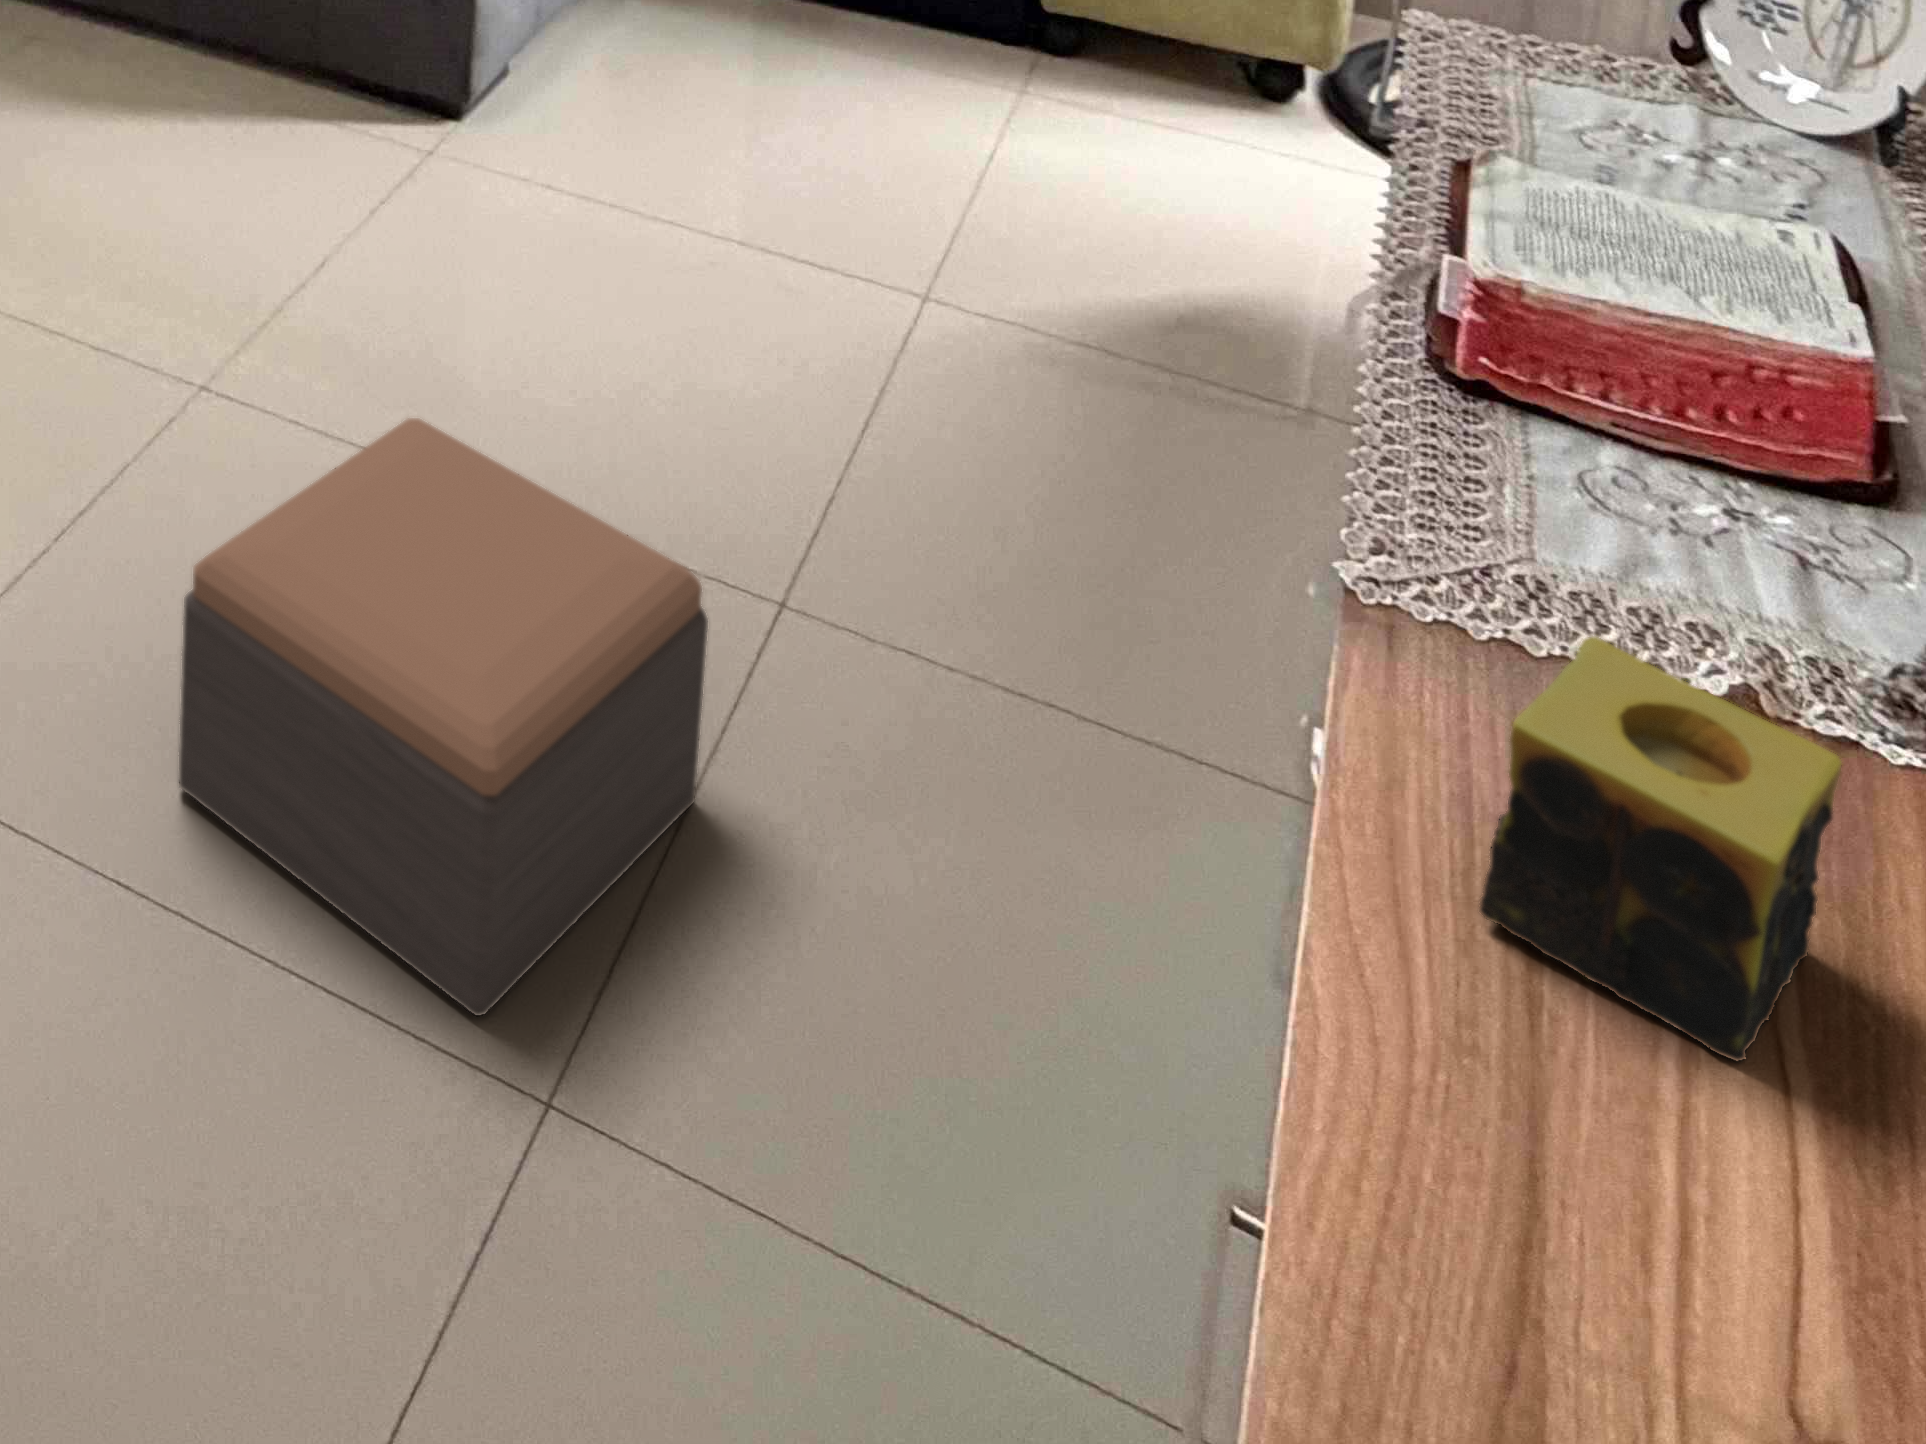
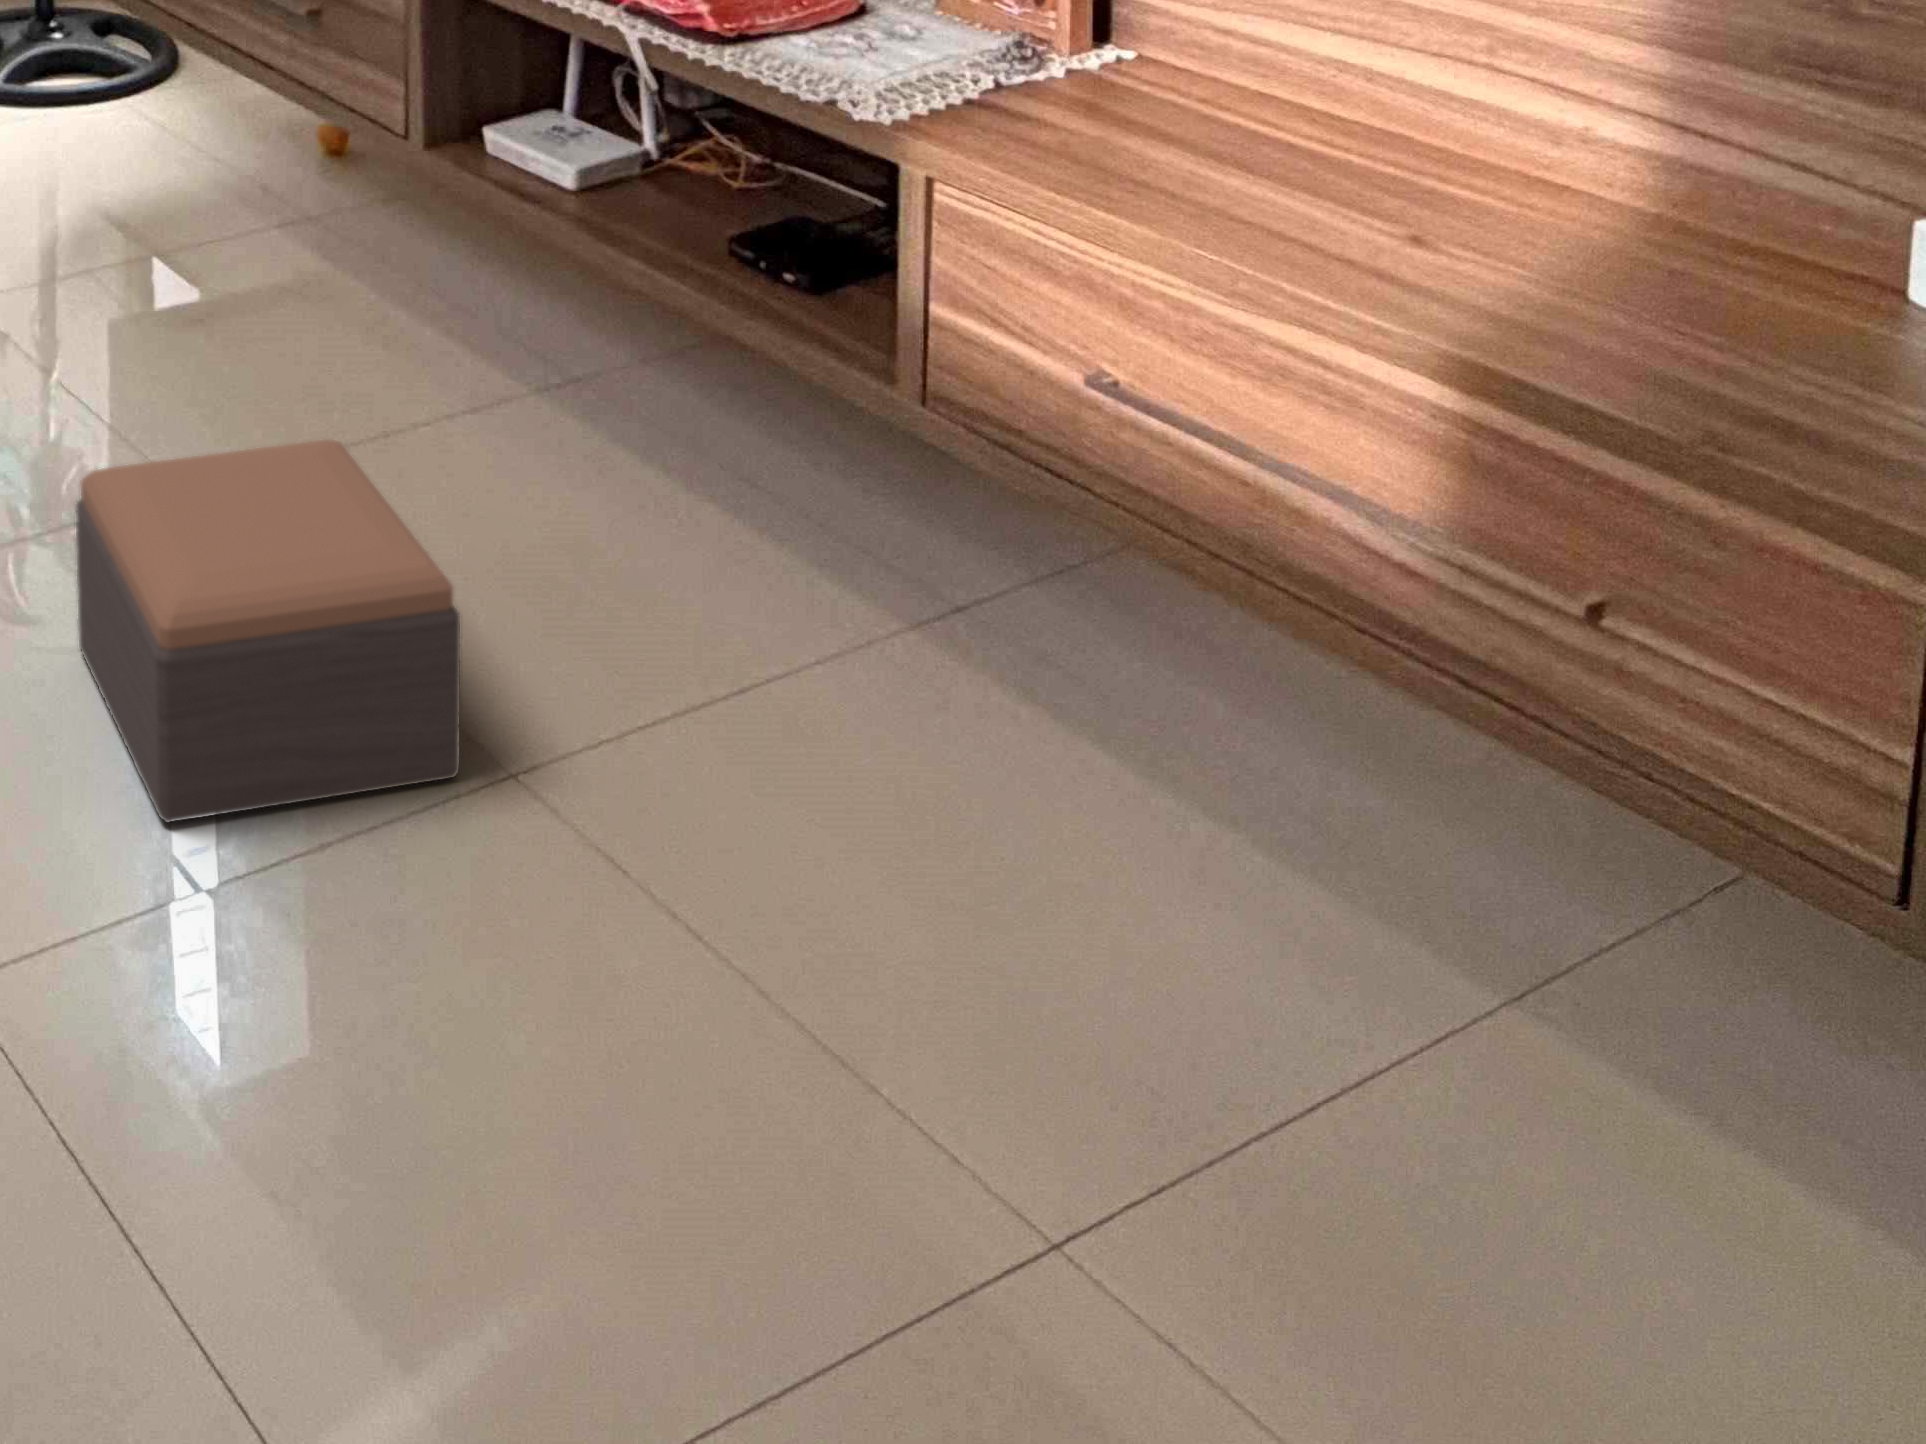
candle: present [1479,637,1841,1061] -> none [1062,48,1230,188]

